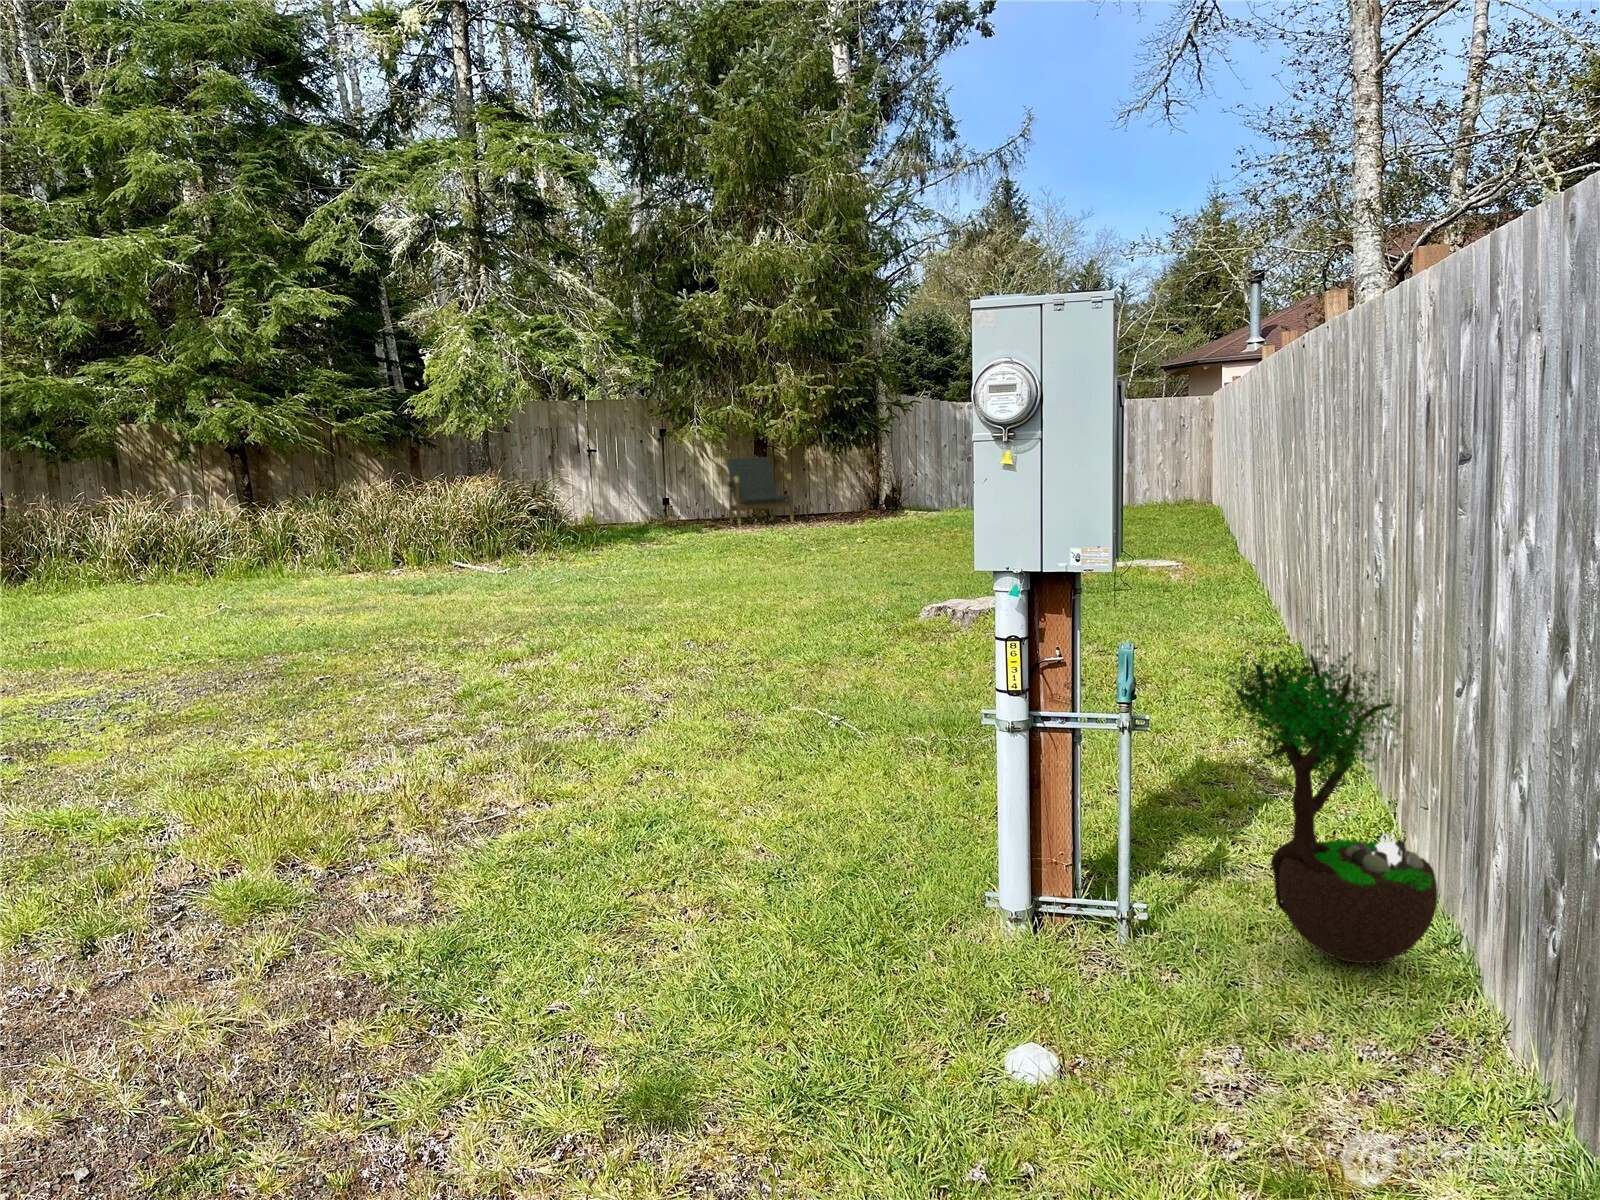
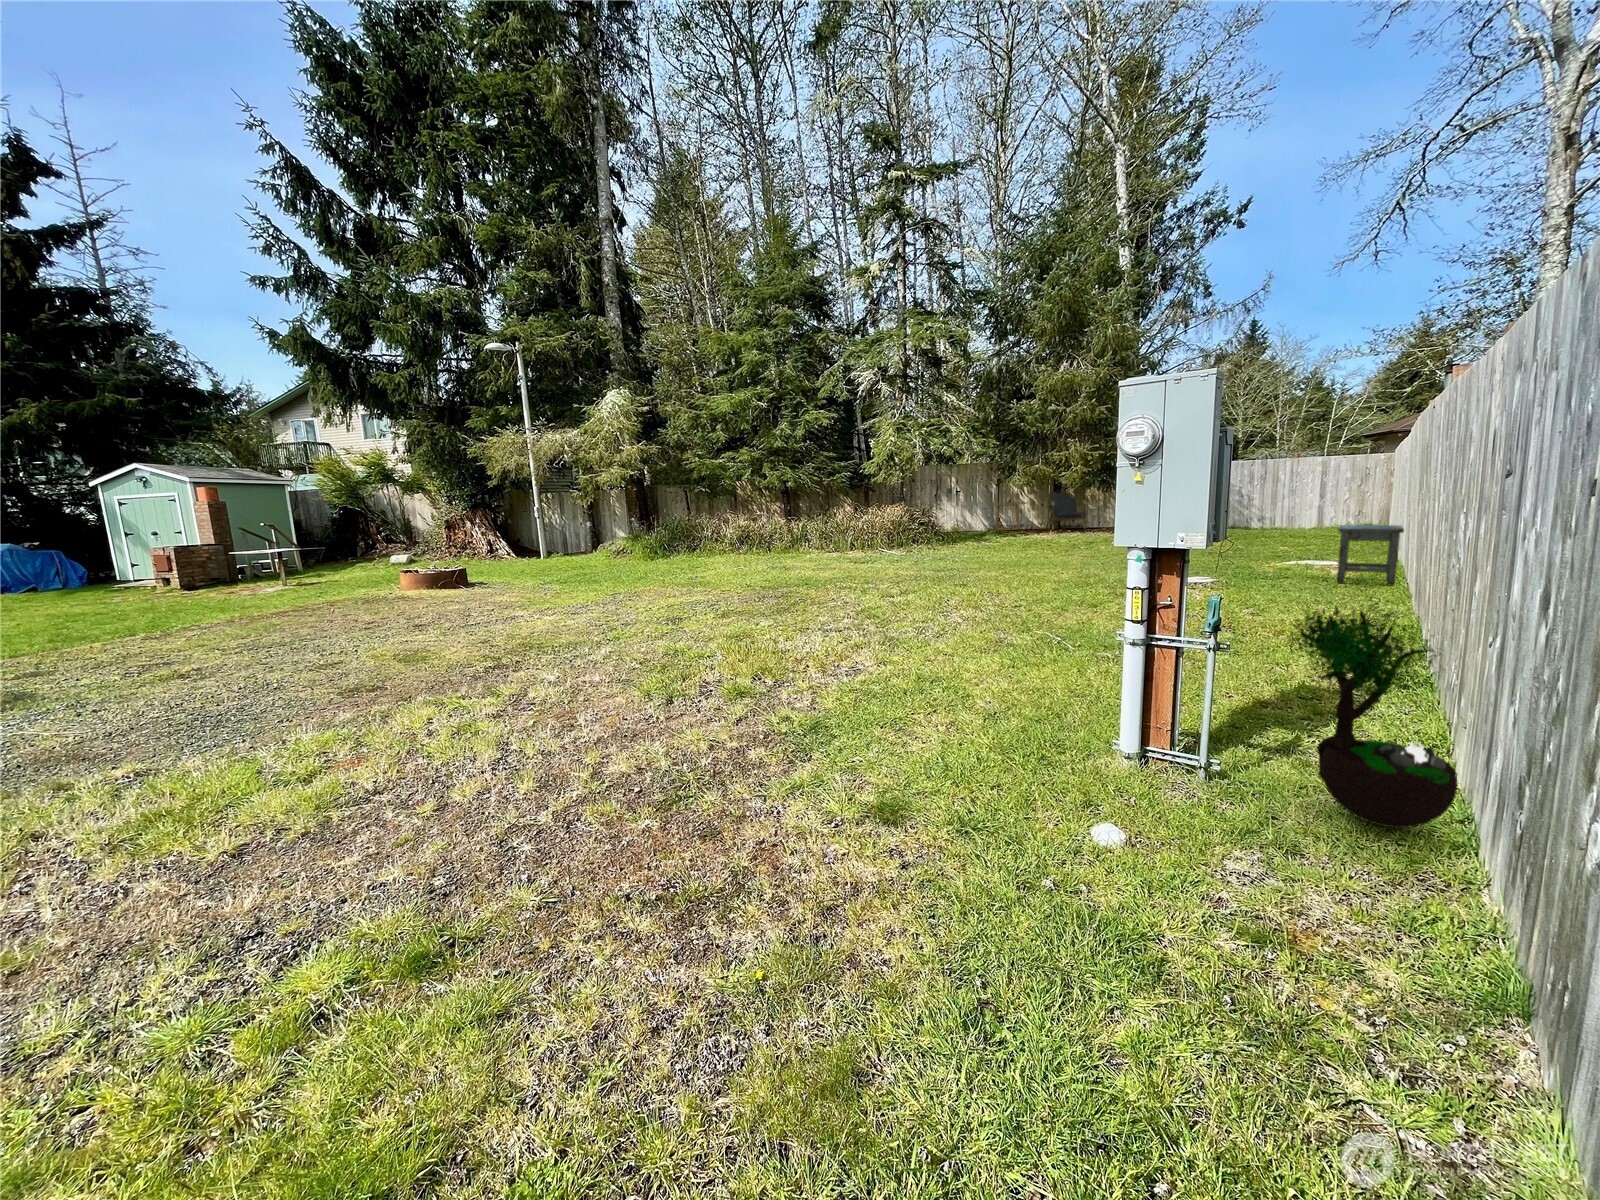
round table: none [620,477,694,530] -> present [991,502,1027,530]
stool: none [1177,512,1258,603] -> present [1337,525,1404,586]

